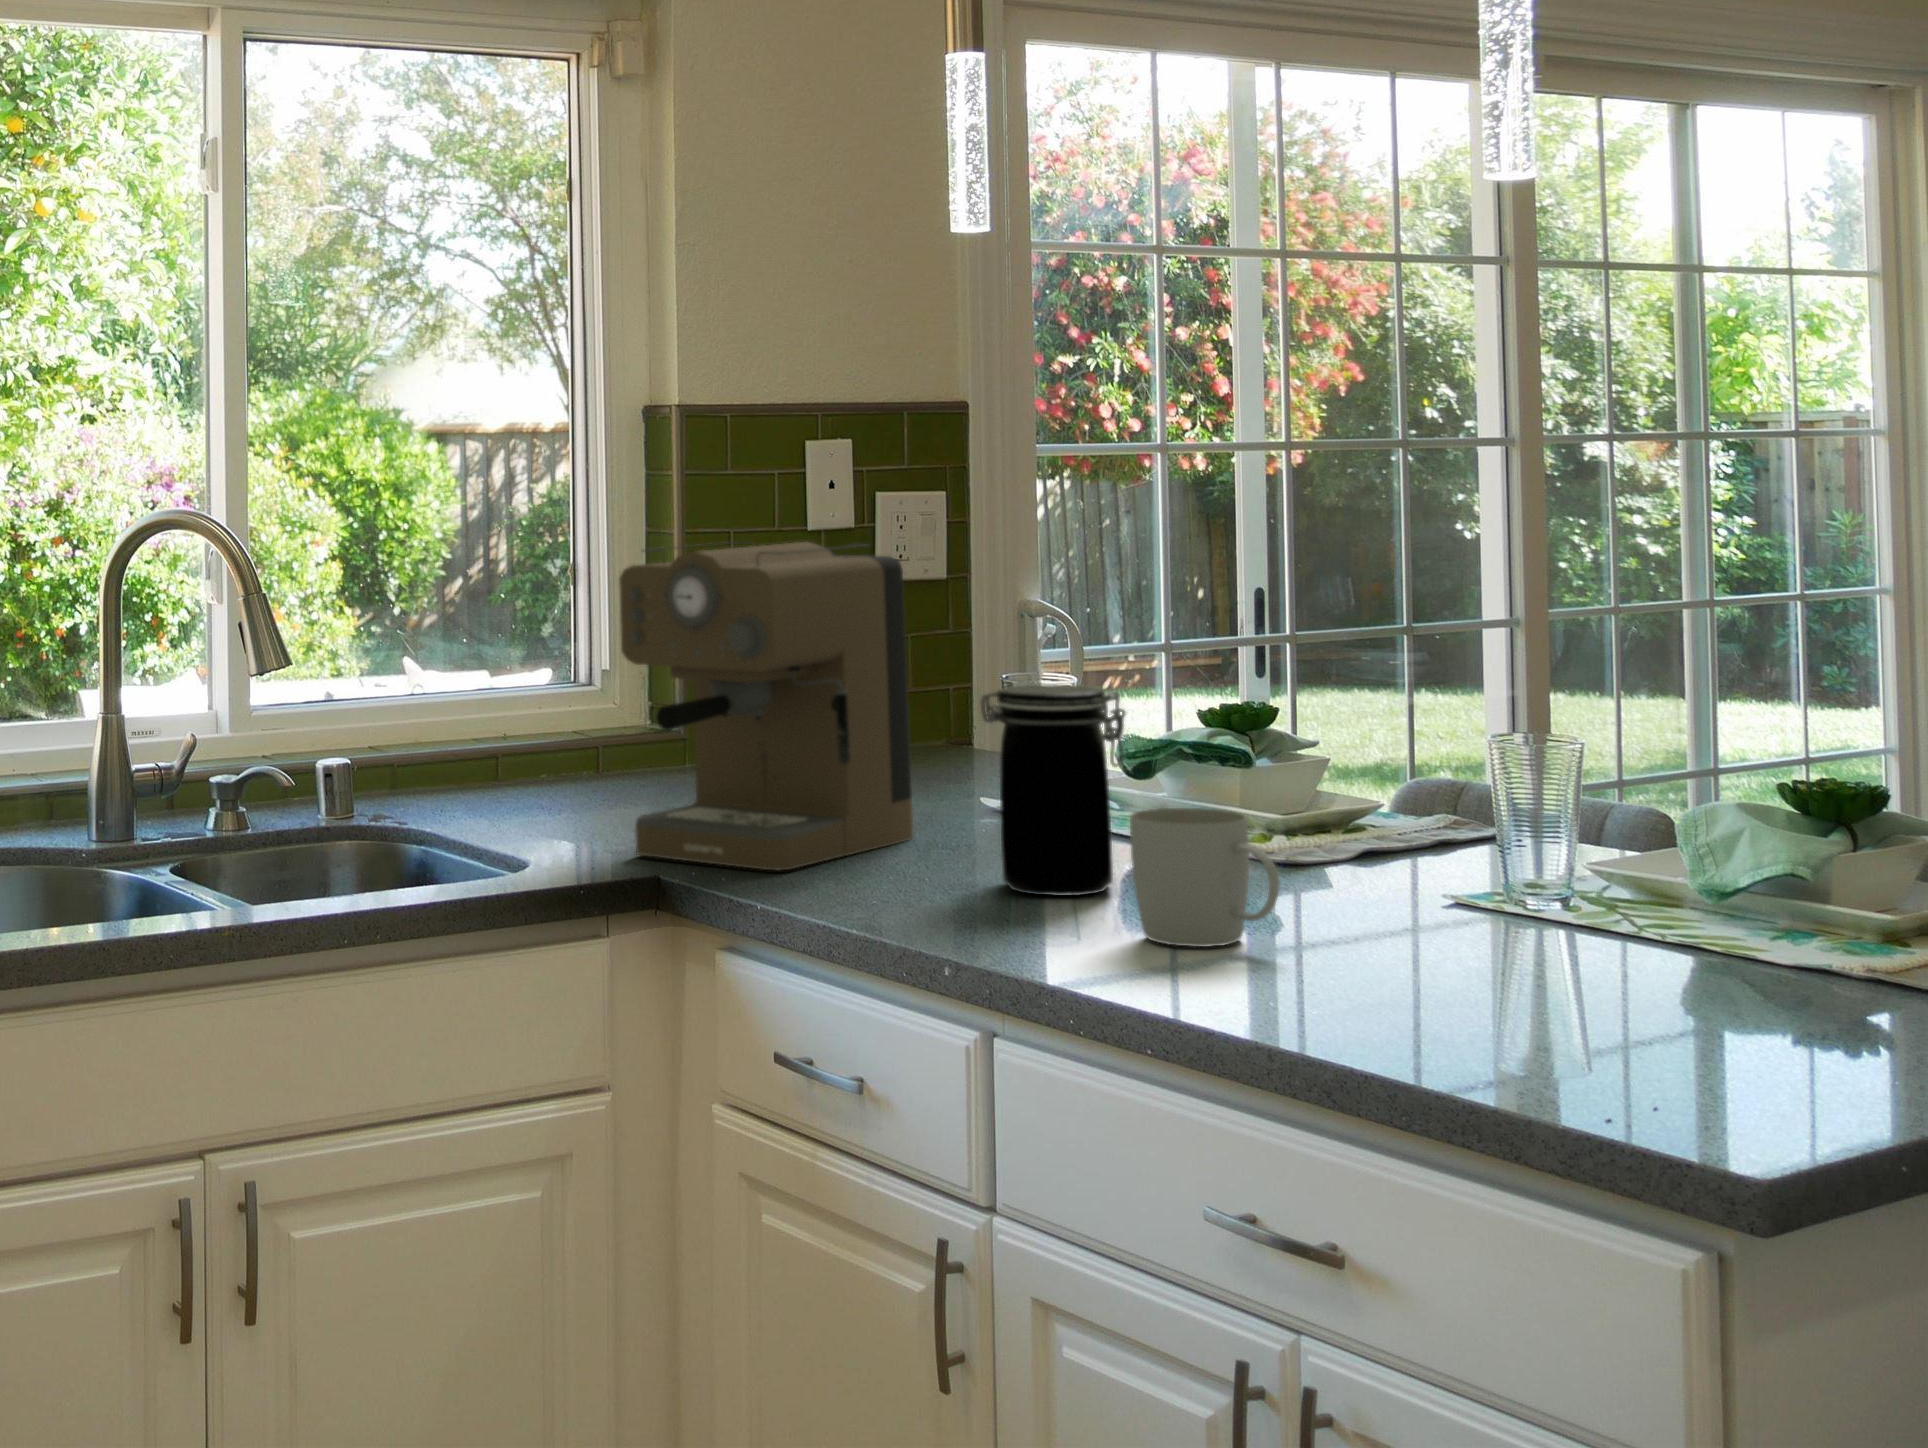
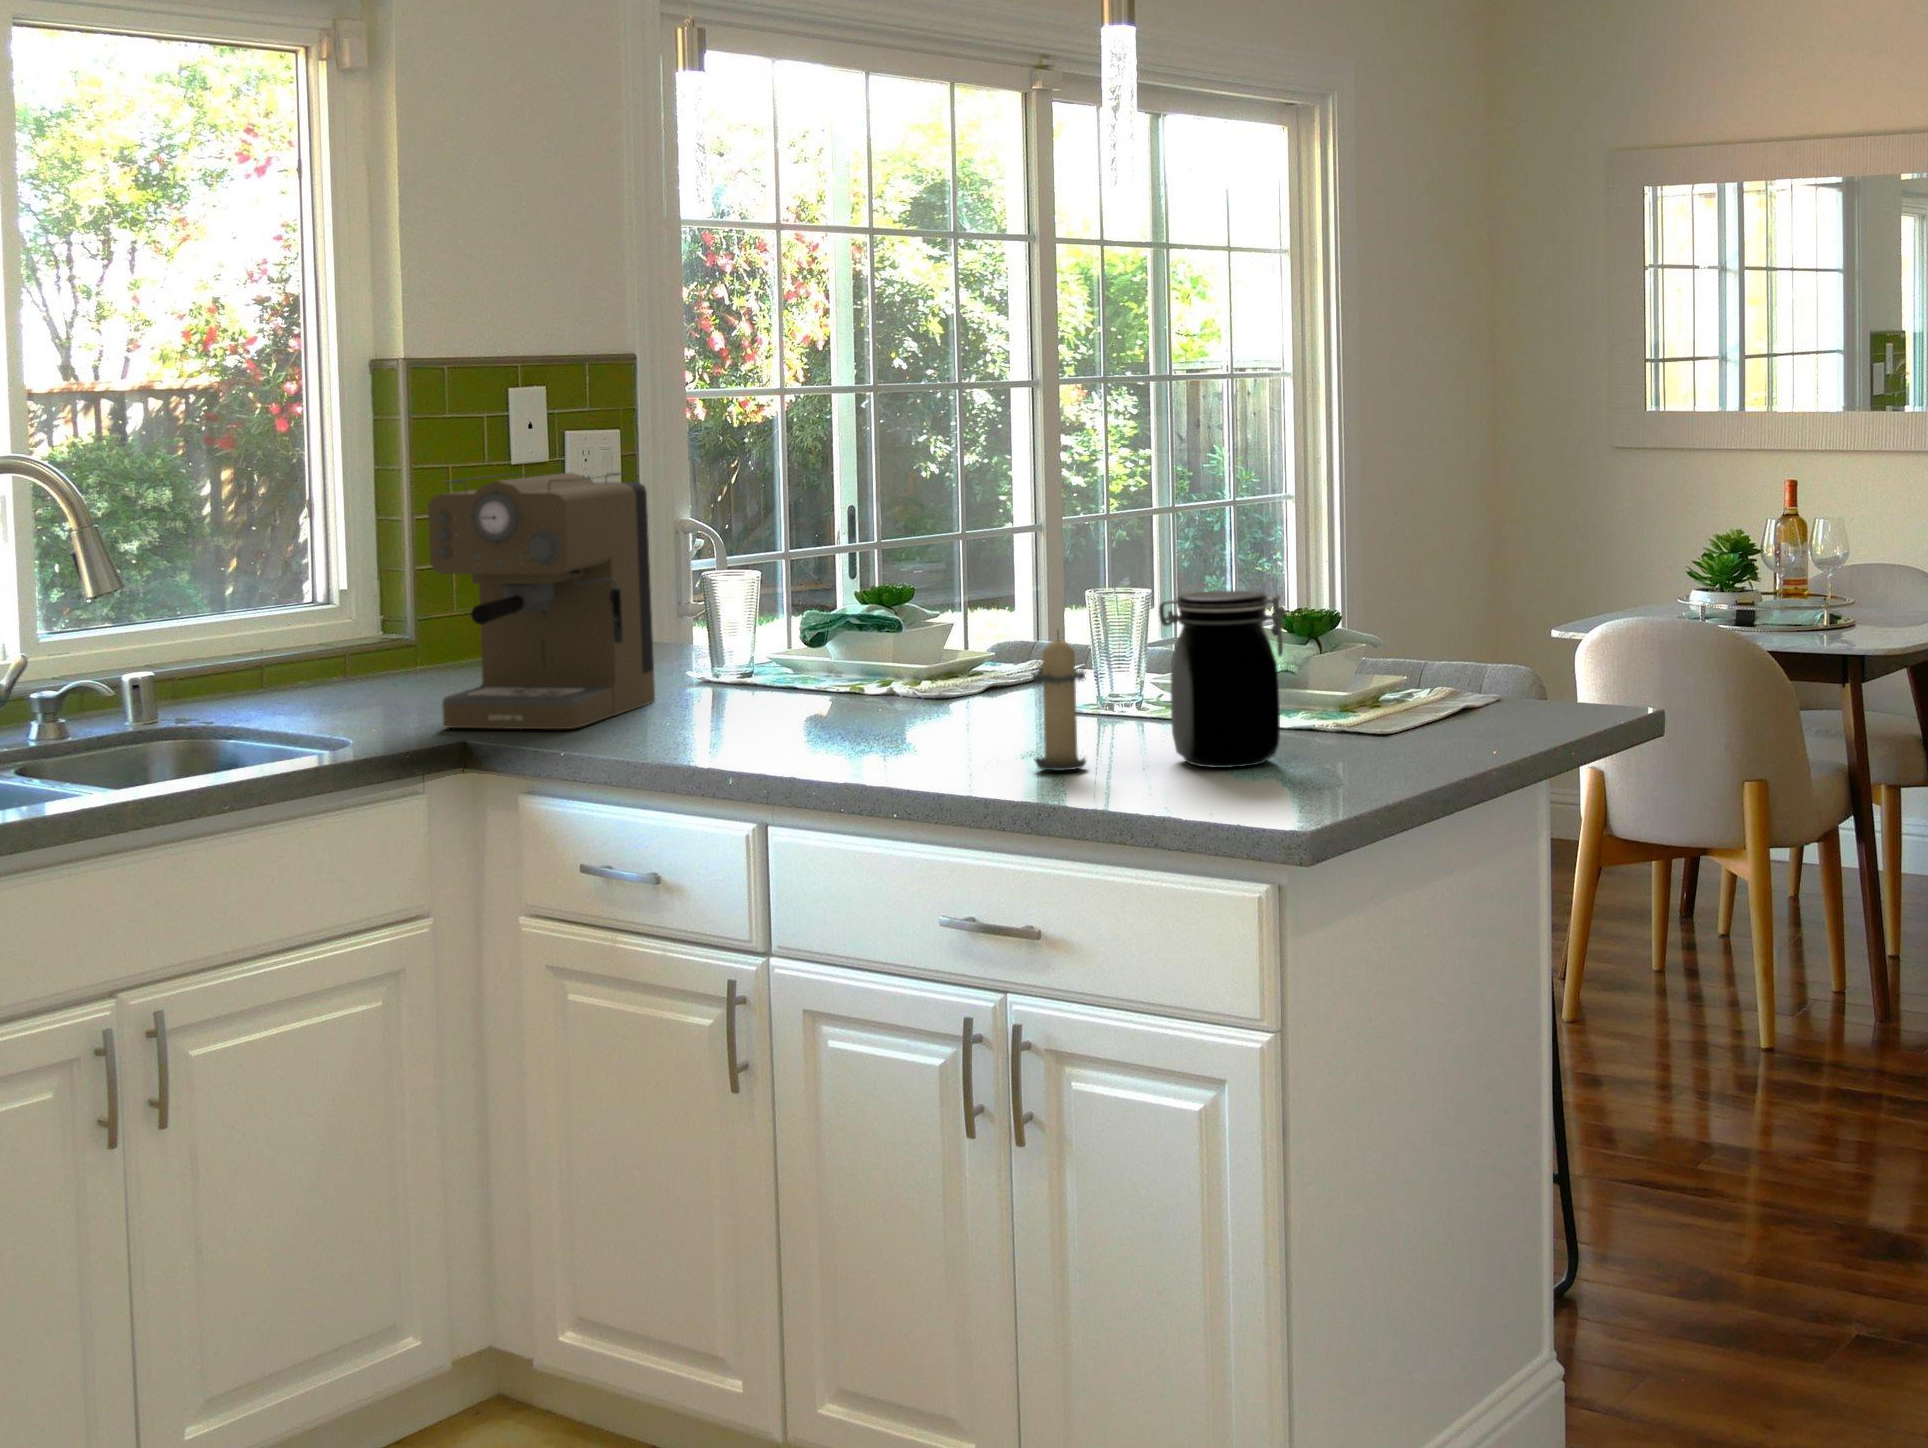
jar: present [981,685,1126,896] -> present [1159,591,1285,768]
candle: none [1330,795,1440,1009] -> present [1032,632,1087,770]
mug: present [1130,808,1279,947] -> none [867,653,974,750]

